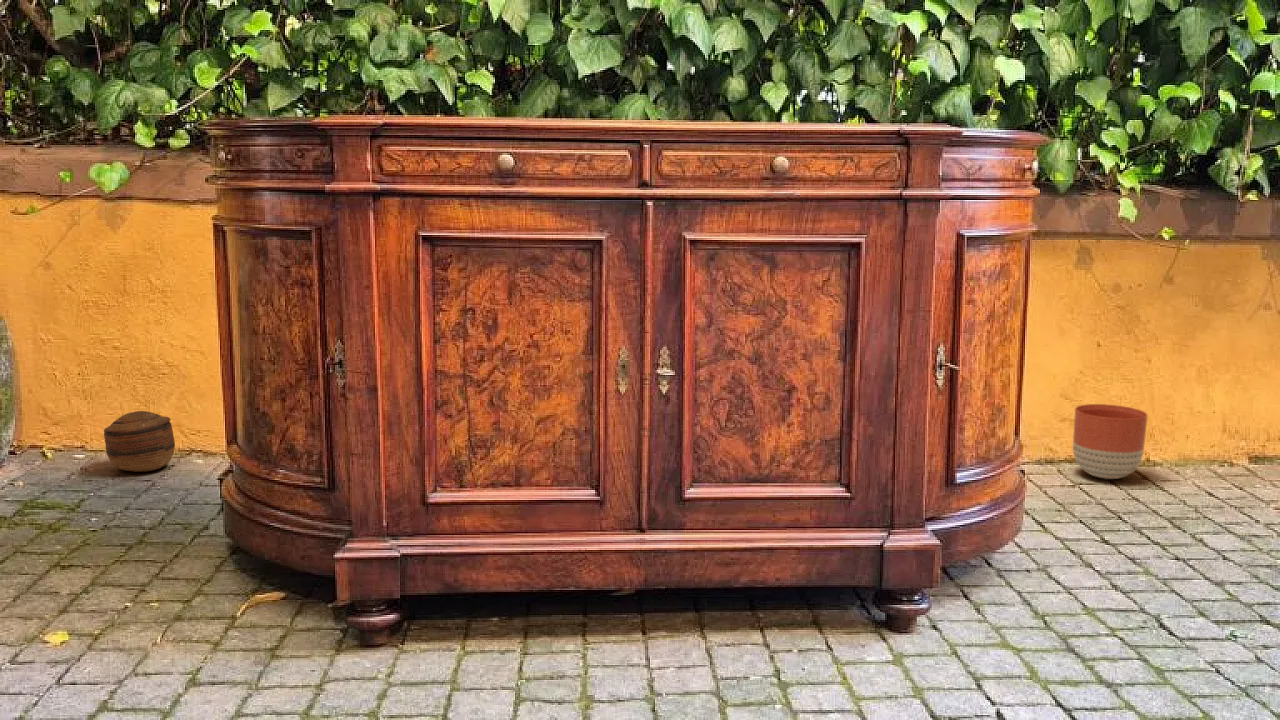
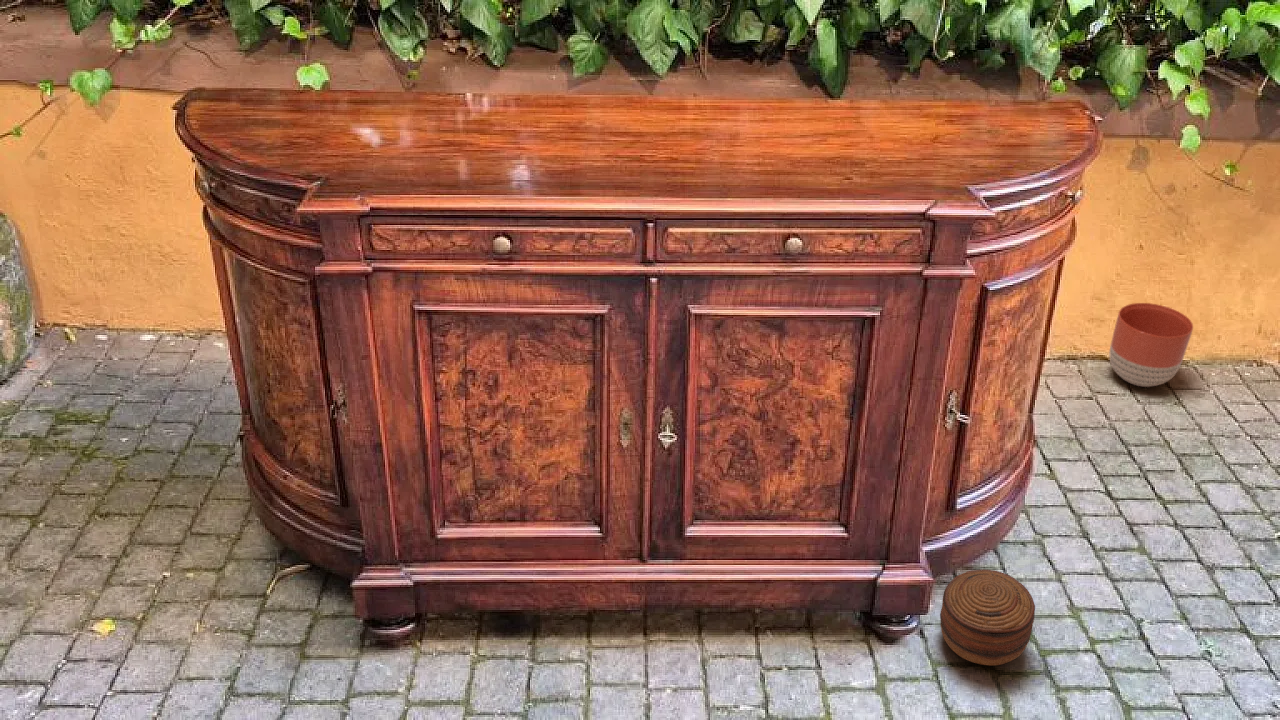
basket: present [104,411,175,472] -> present [940,569,1035,665]

